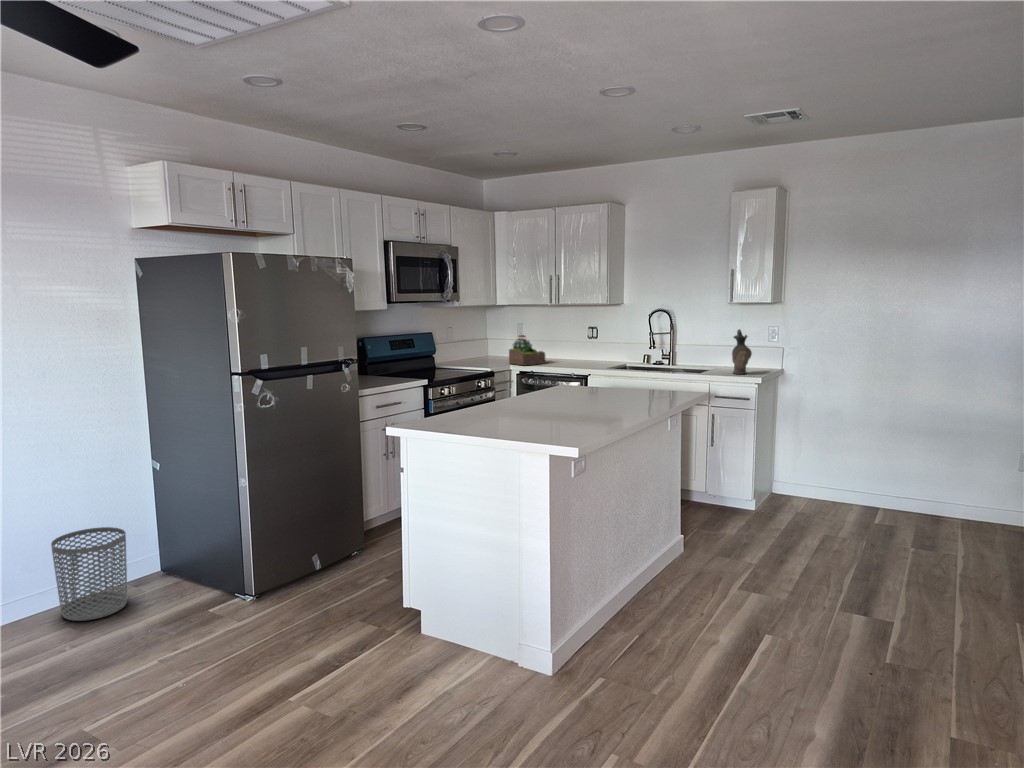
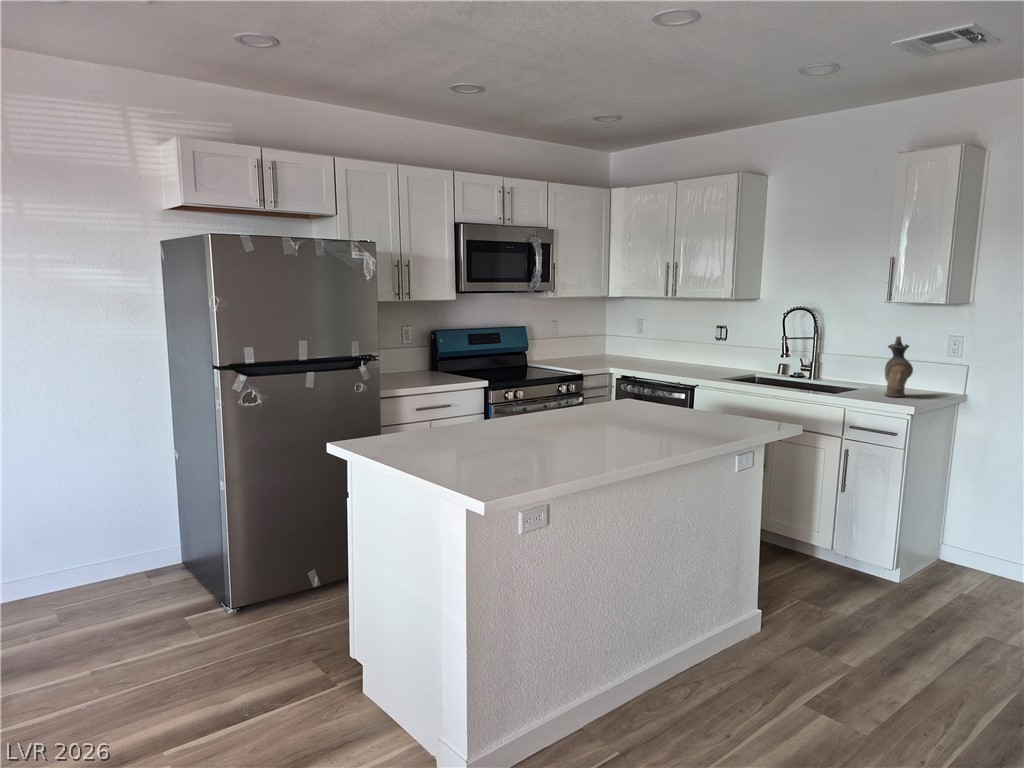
succulent plant: present [509,335,546,365] -> none [614,333,657,369]
waste bin: present [51,527,127,621] -> none [51,514,128,609]

